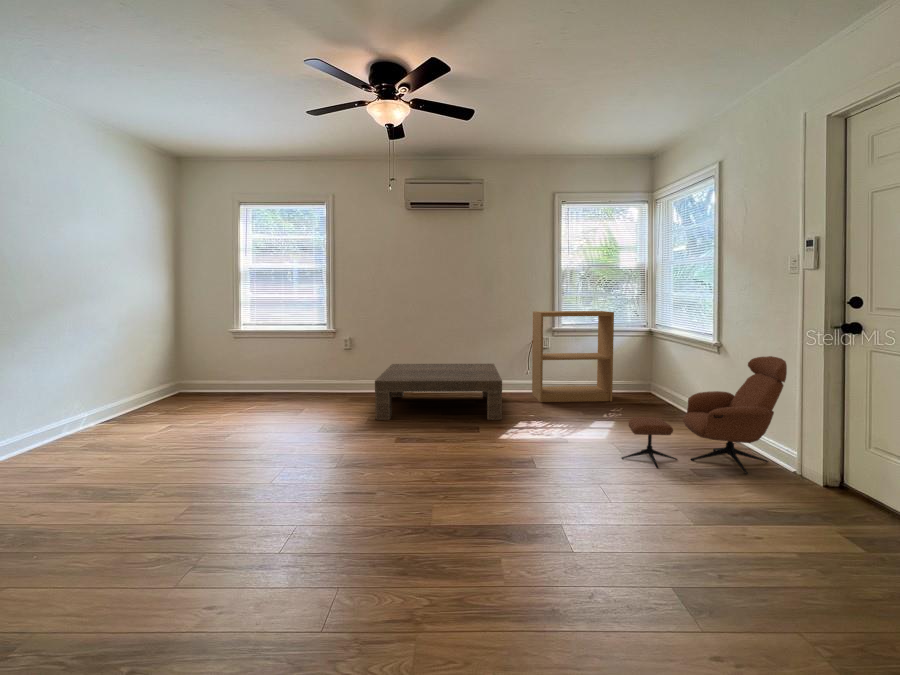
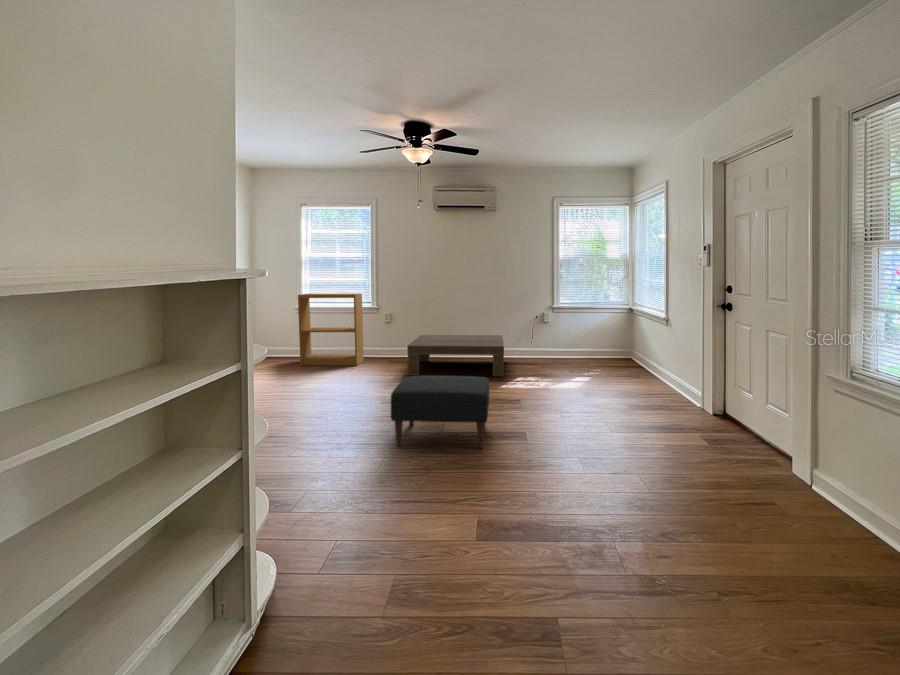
bookshelf: present [532,311,614,402] -> present [298,293,364,366]
lounge chair: present [622,356,787,474] -> none [582,327,696,407]
ottoman: none [338,443,515,588] -> present [391,376,490,449]

